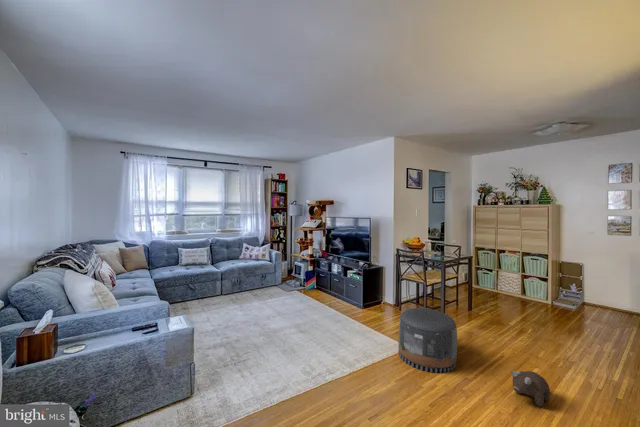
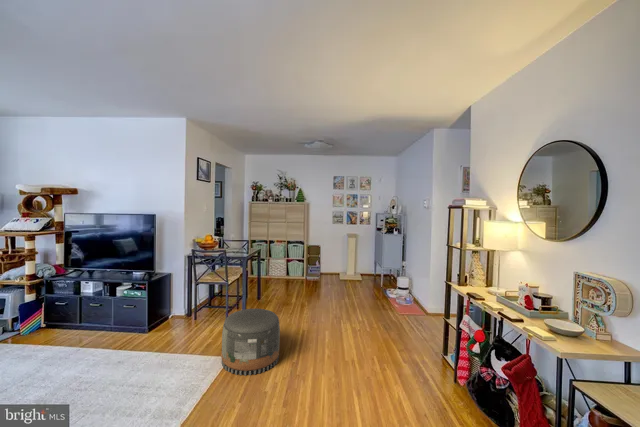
plush toy: present [511,371,550,407] -> none [324,335,346,360]

